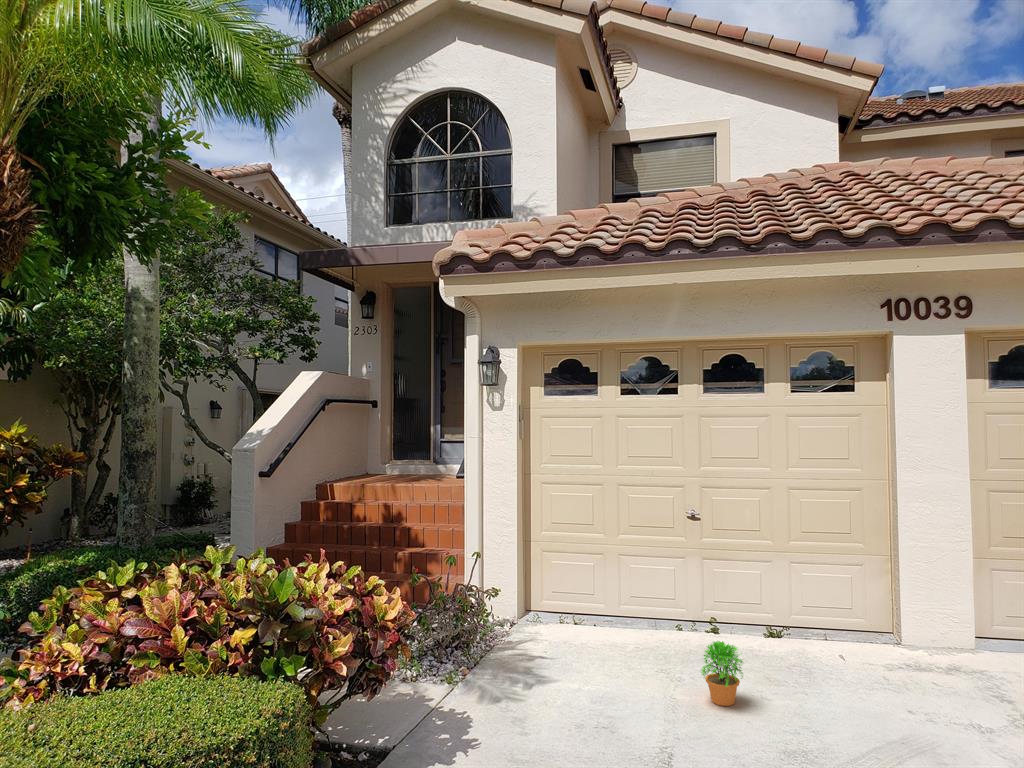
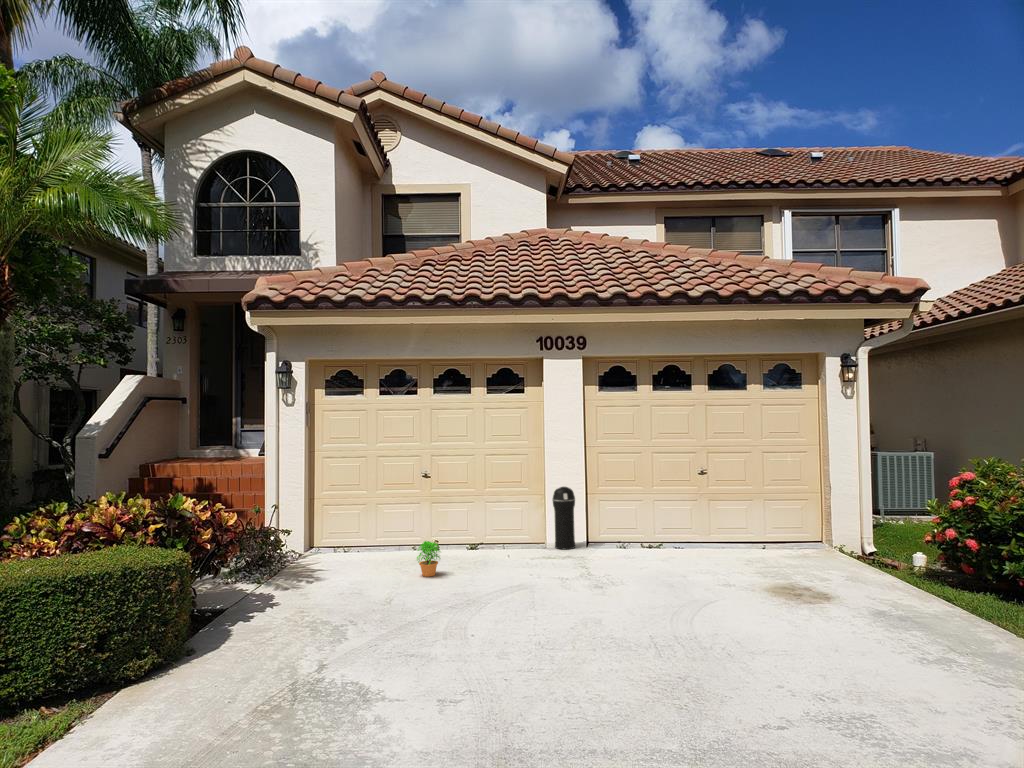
trash can: none [920,552,968,664] -> present [553,487,575,549]

